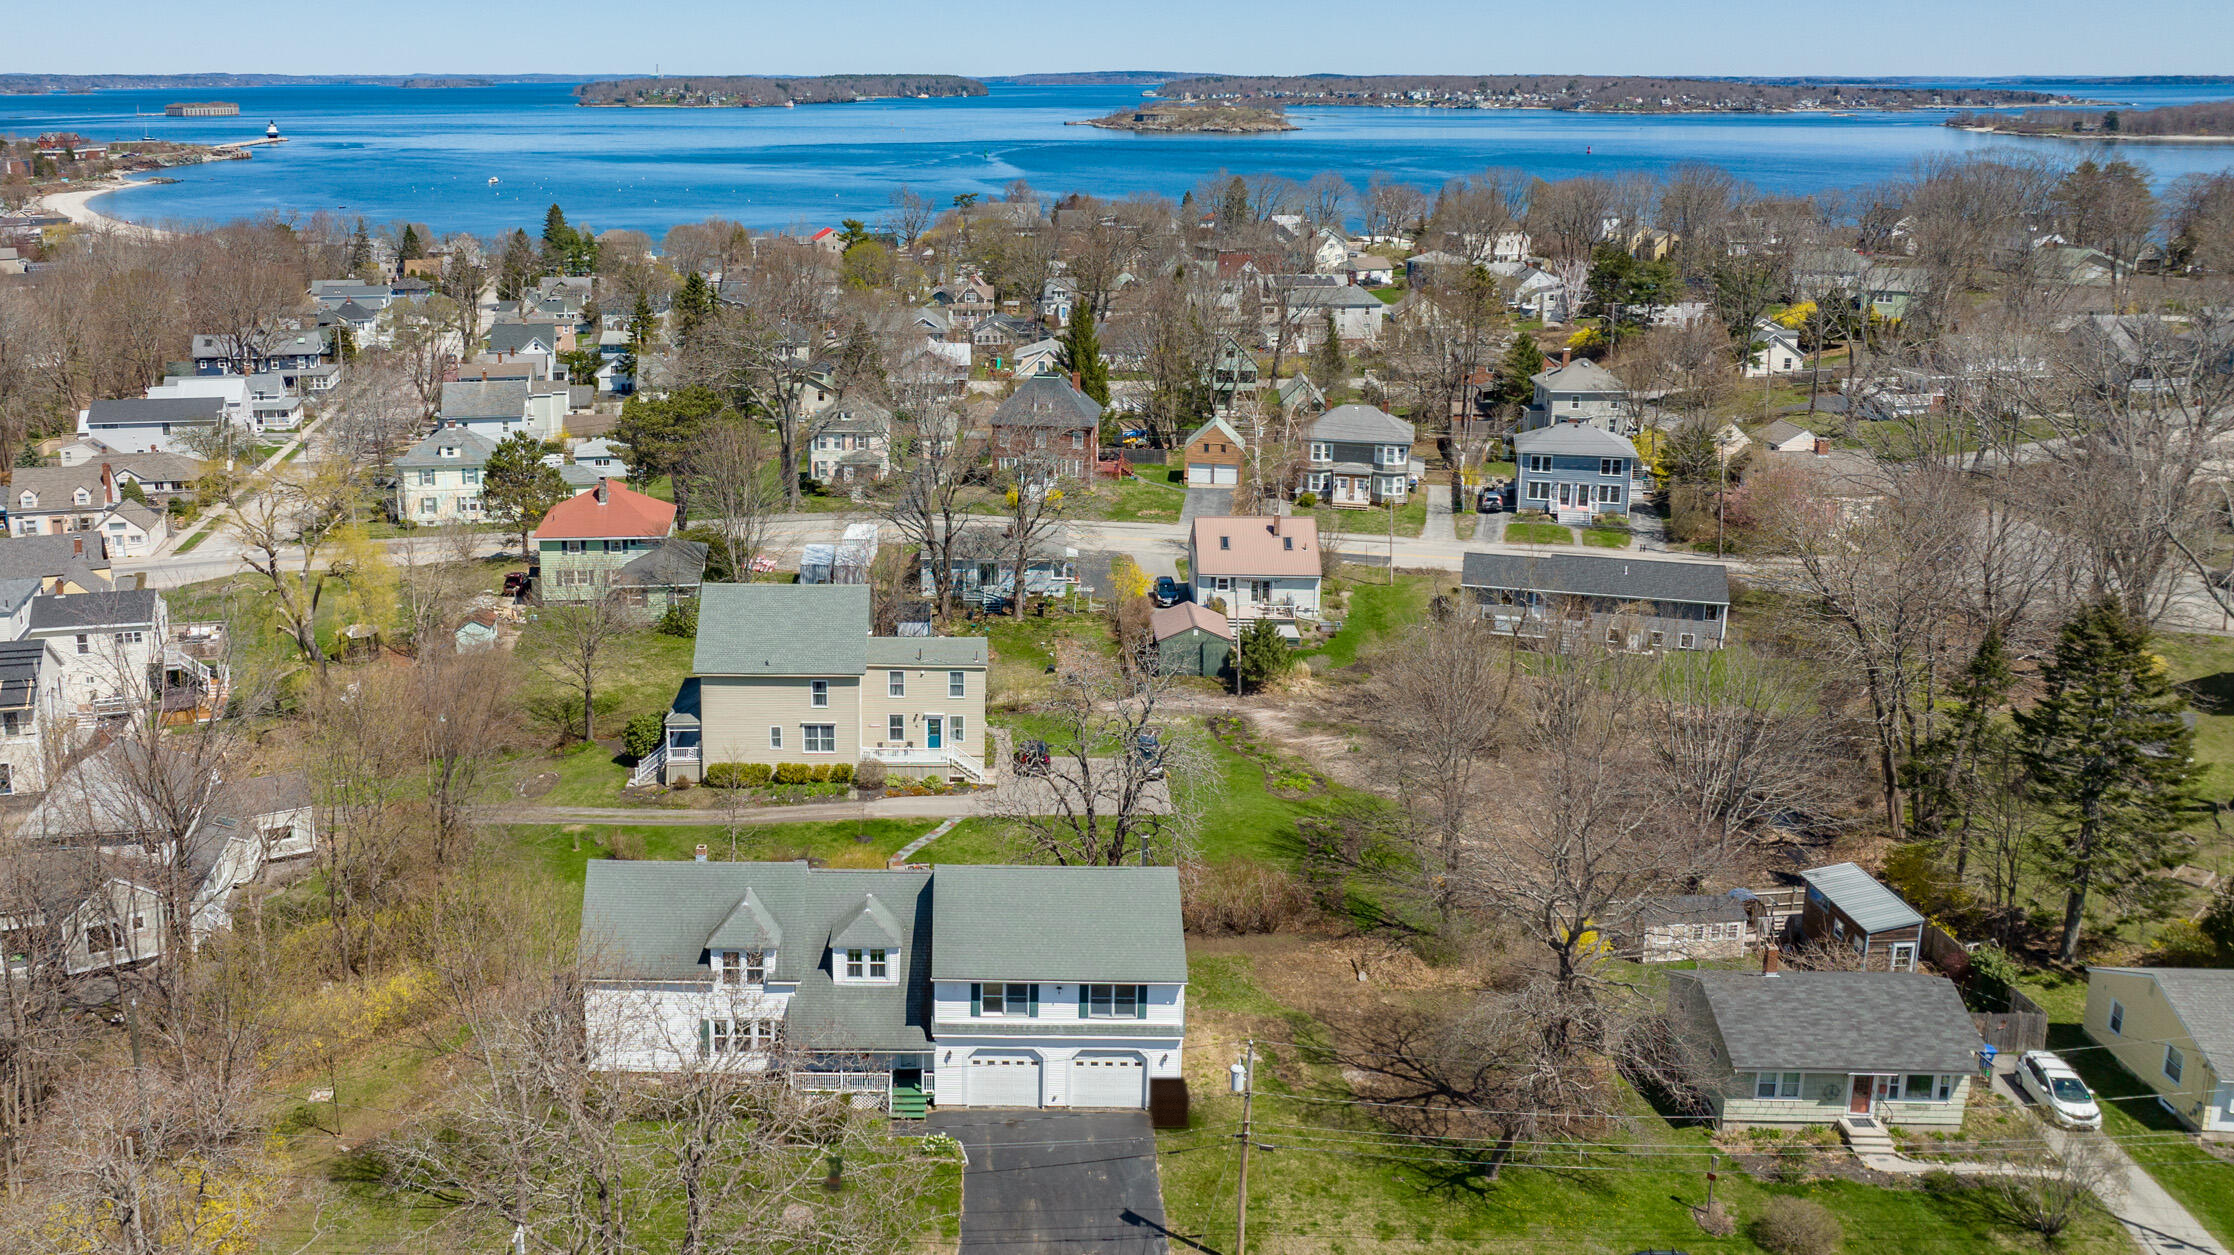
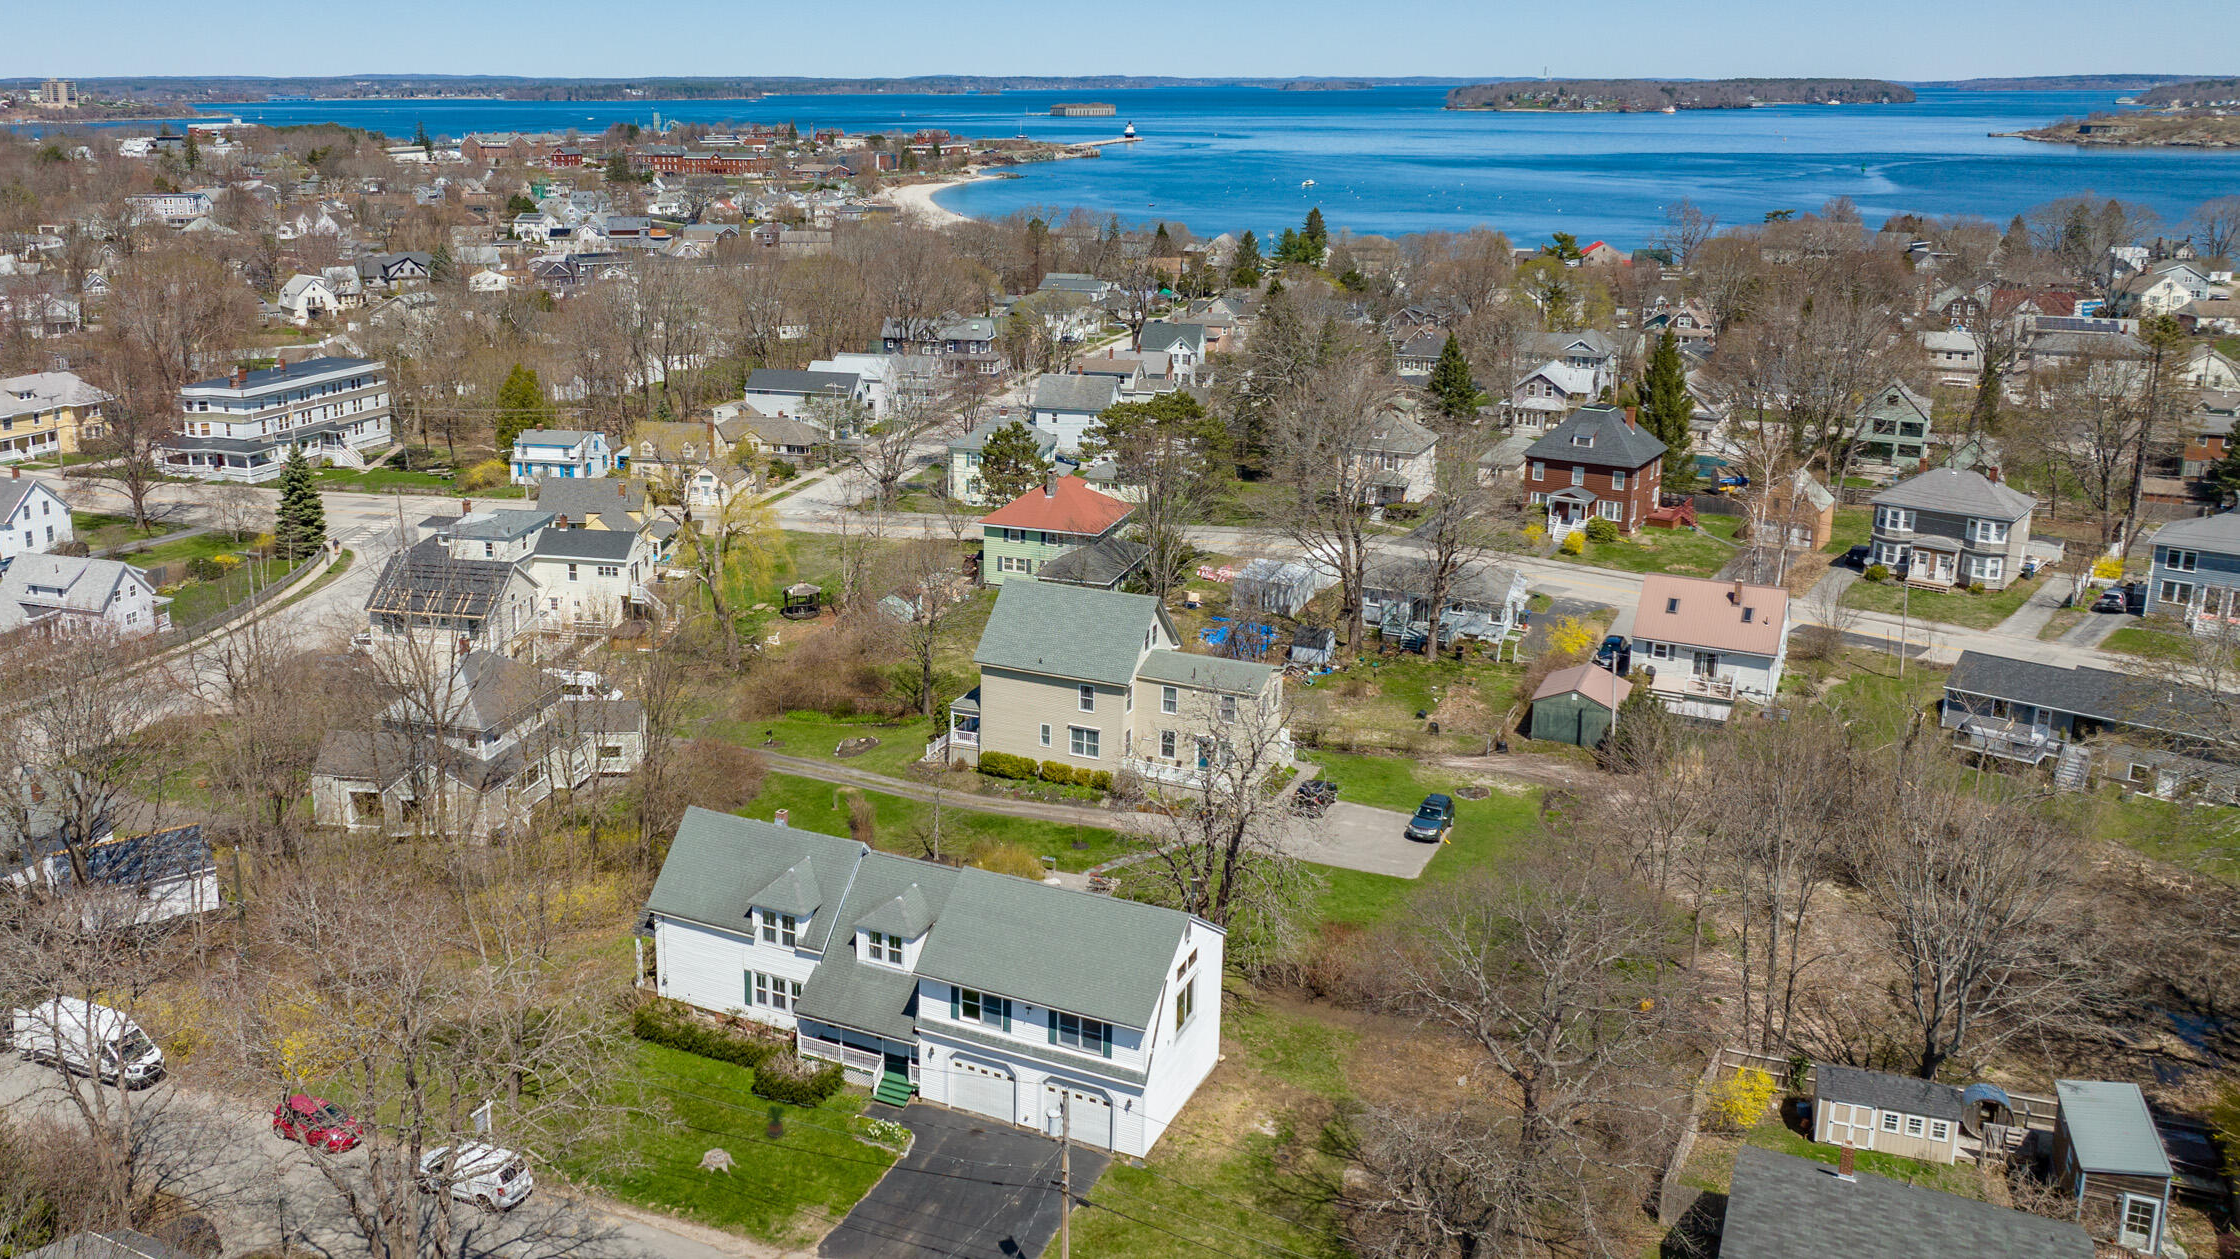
wooden crate: present [1148,1077,1190,1128] -> none [1097,1120,1146,1180]

